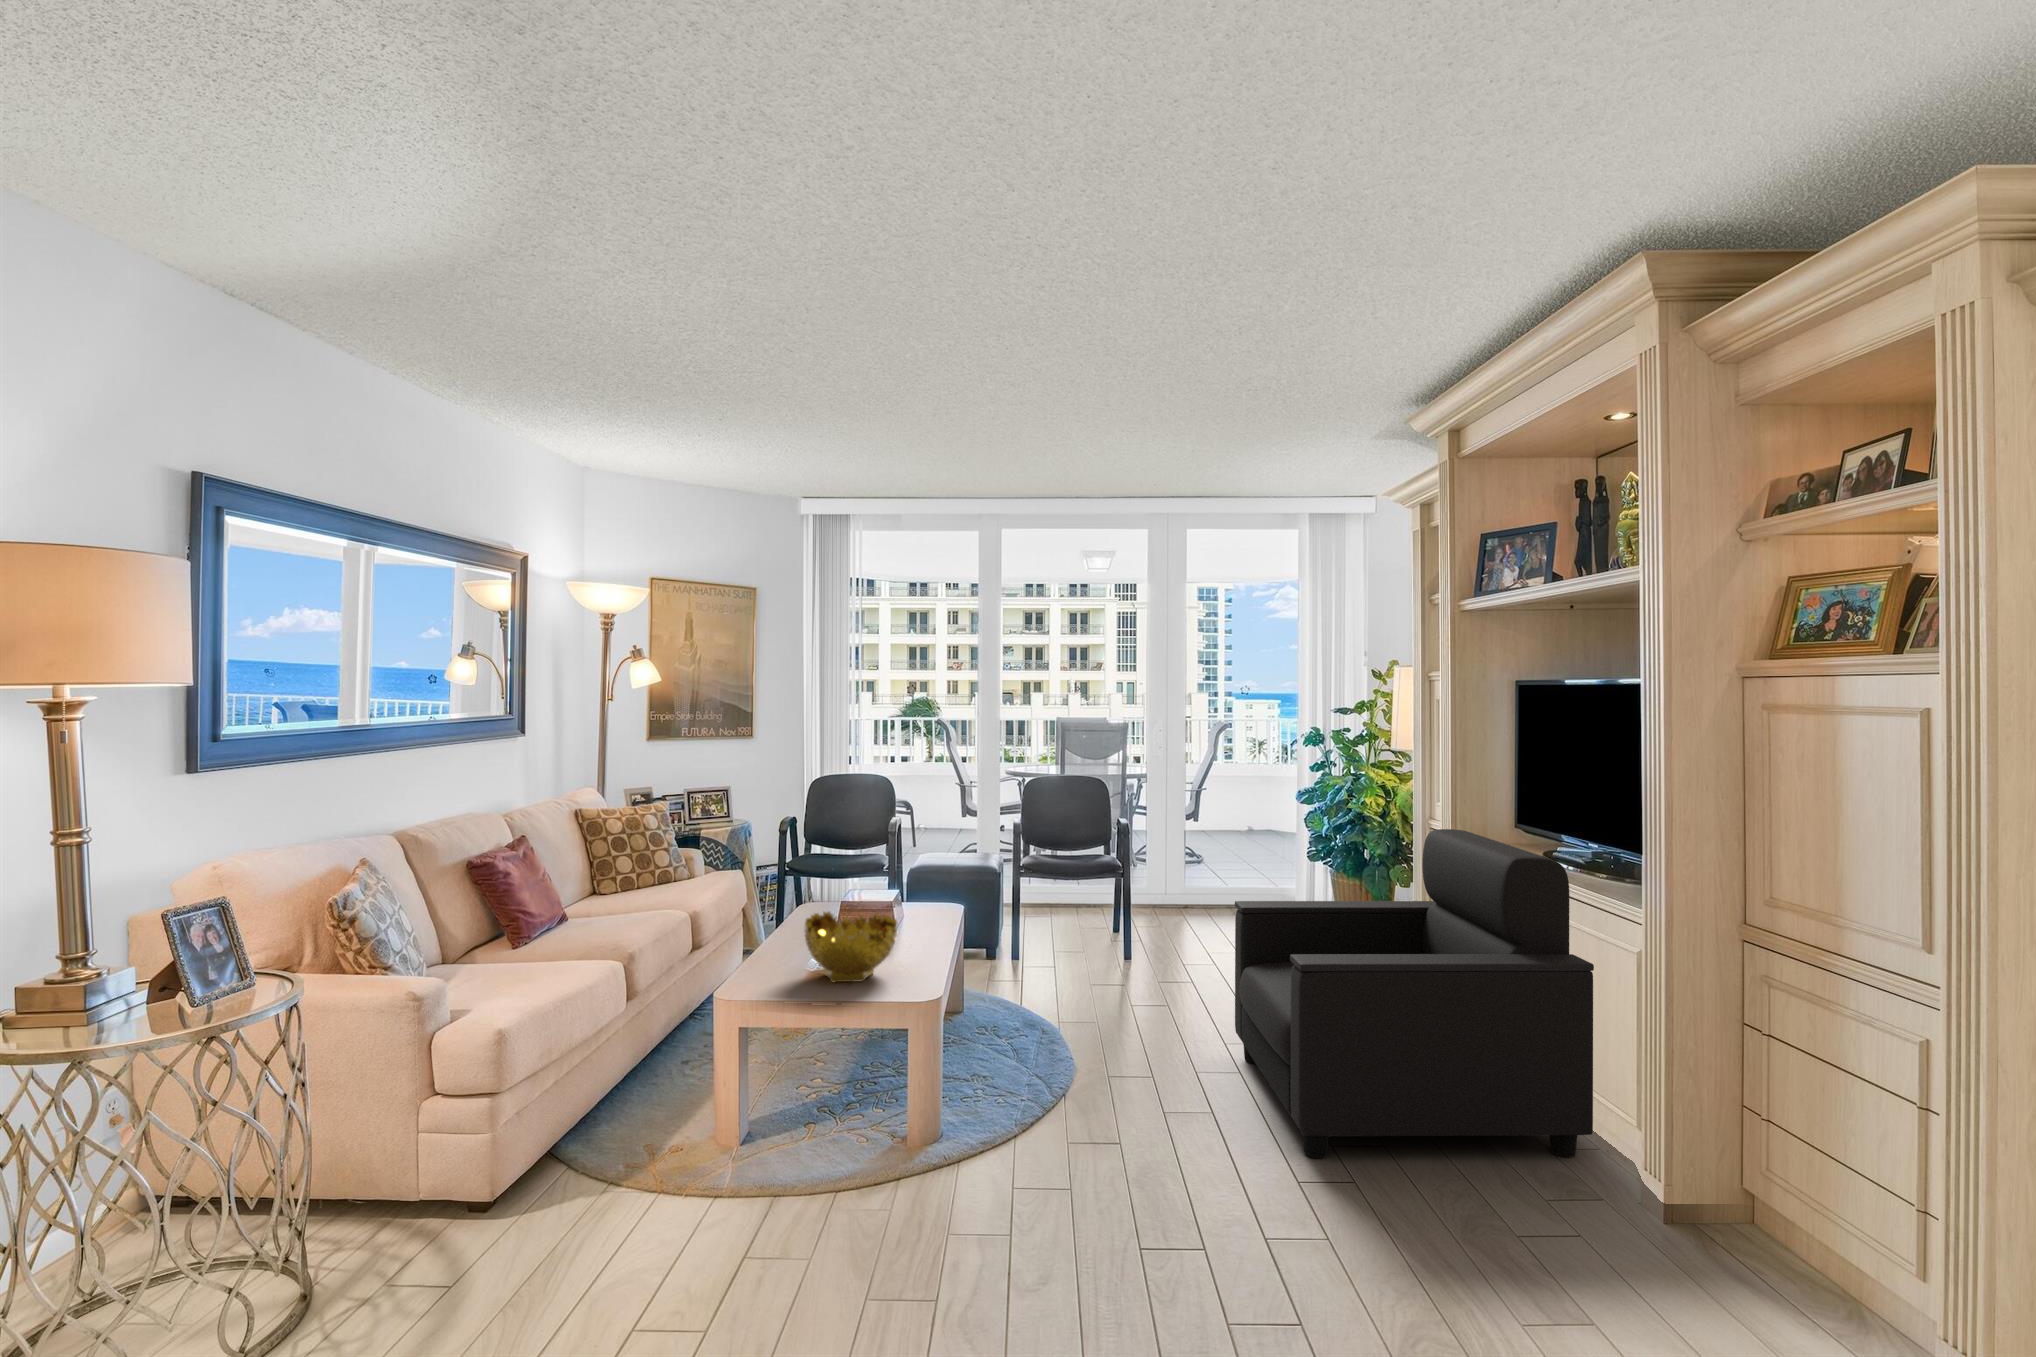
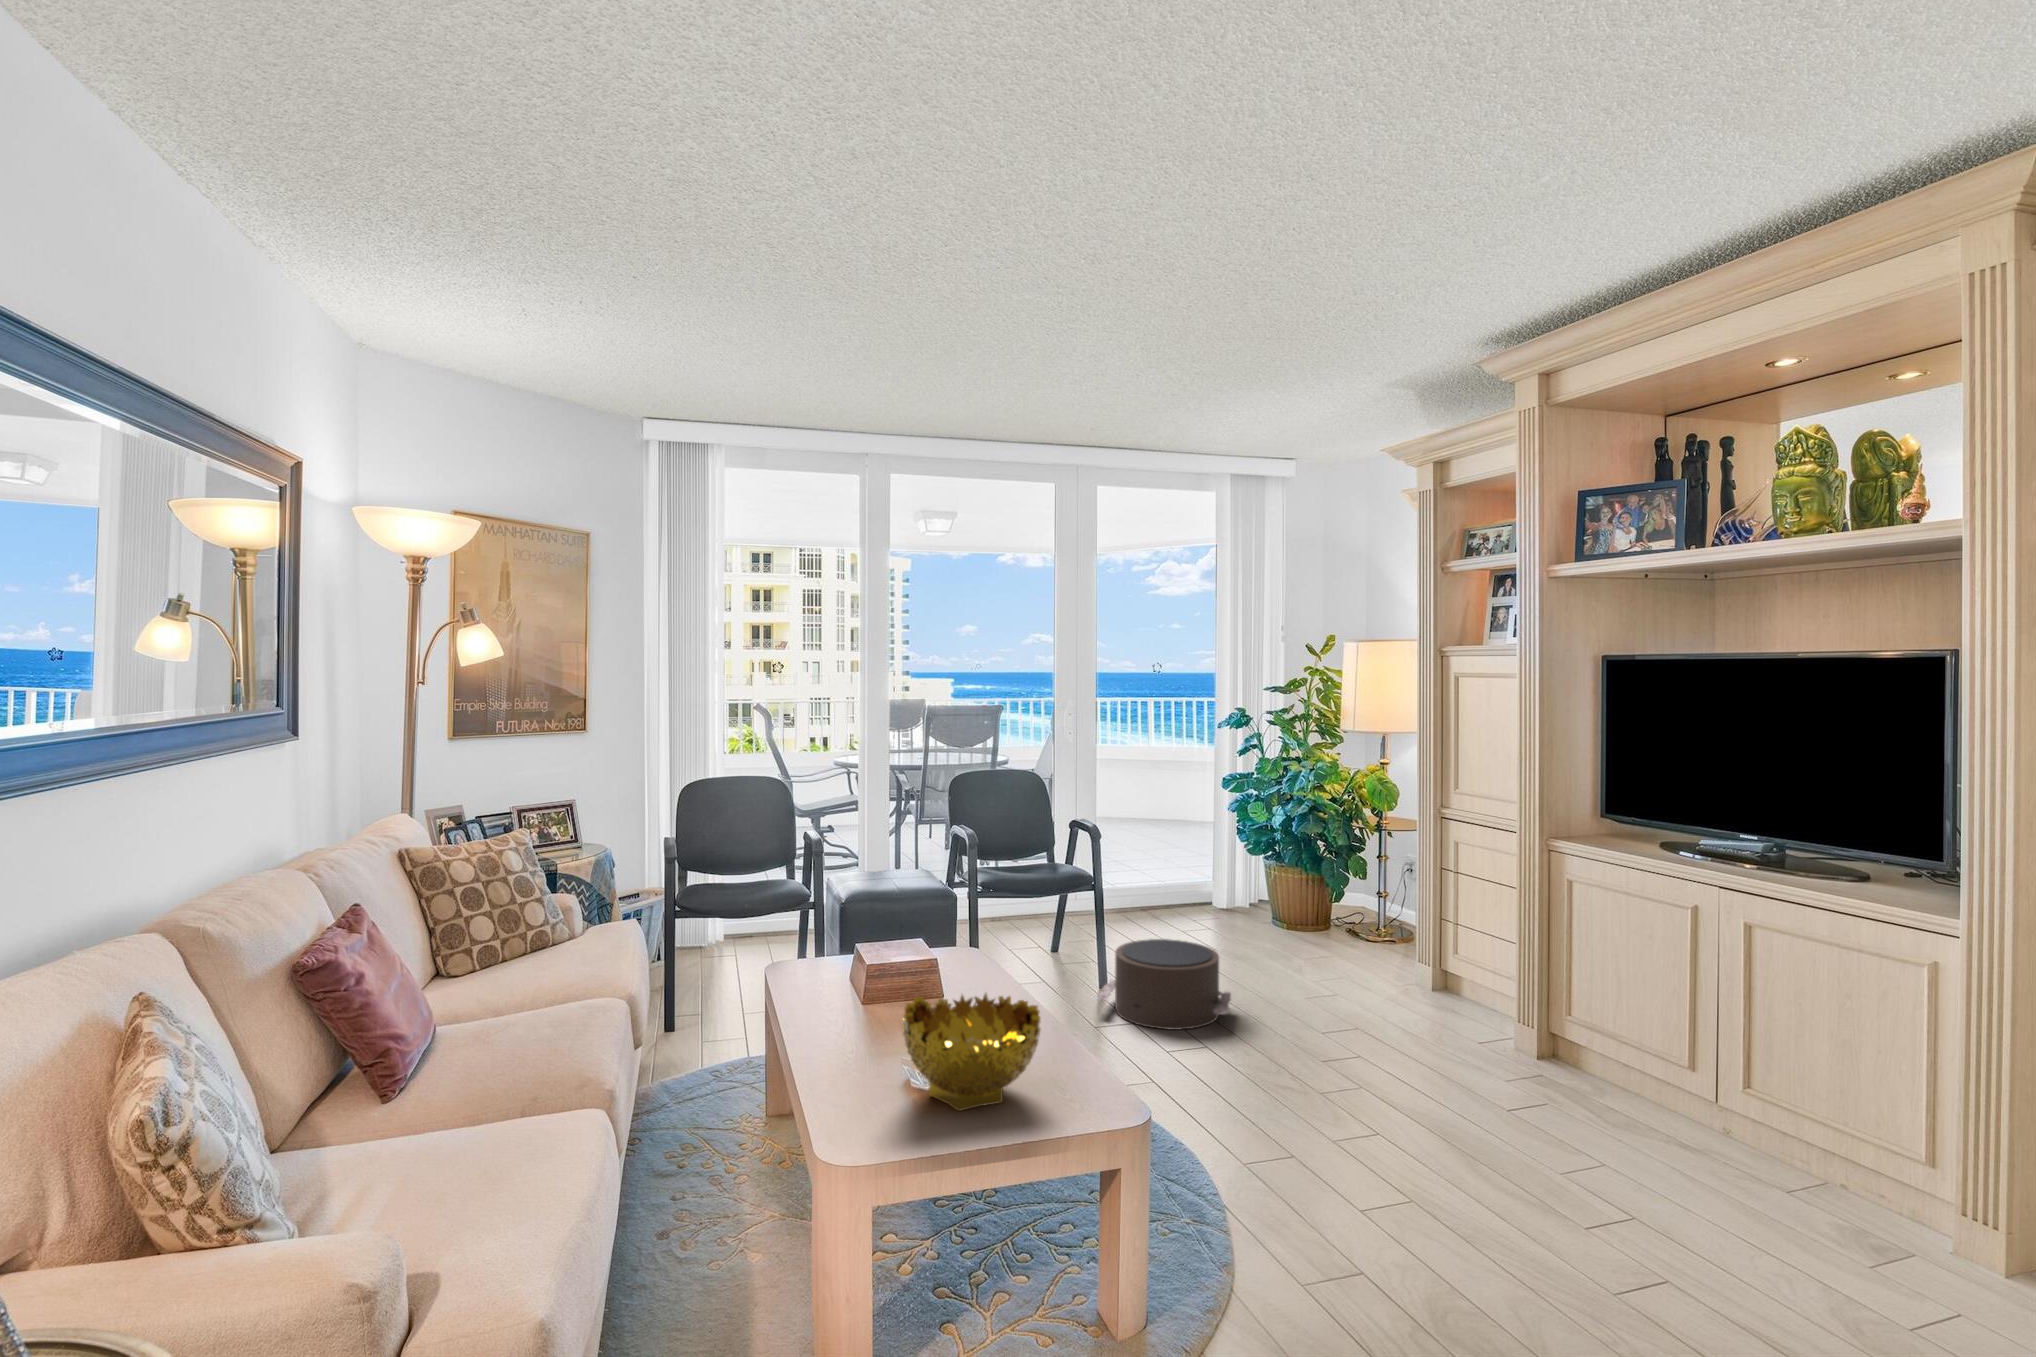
armchair: present [1235,829,1594,1158] -> none [1354,826,1864,1266]
pouf: none [1094,921,1213,993] -> present [1097,939,1231,1030]

